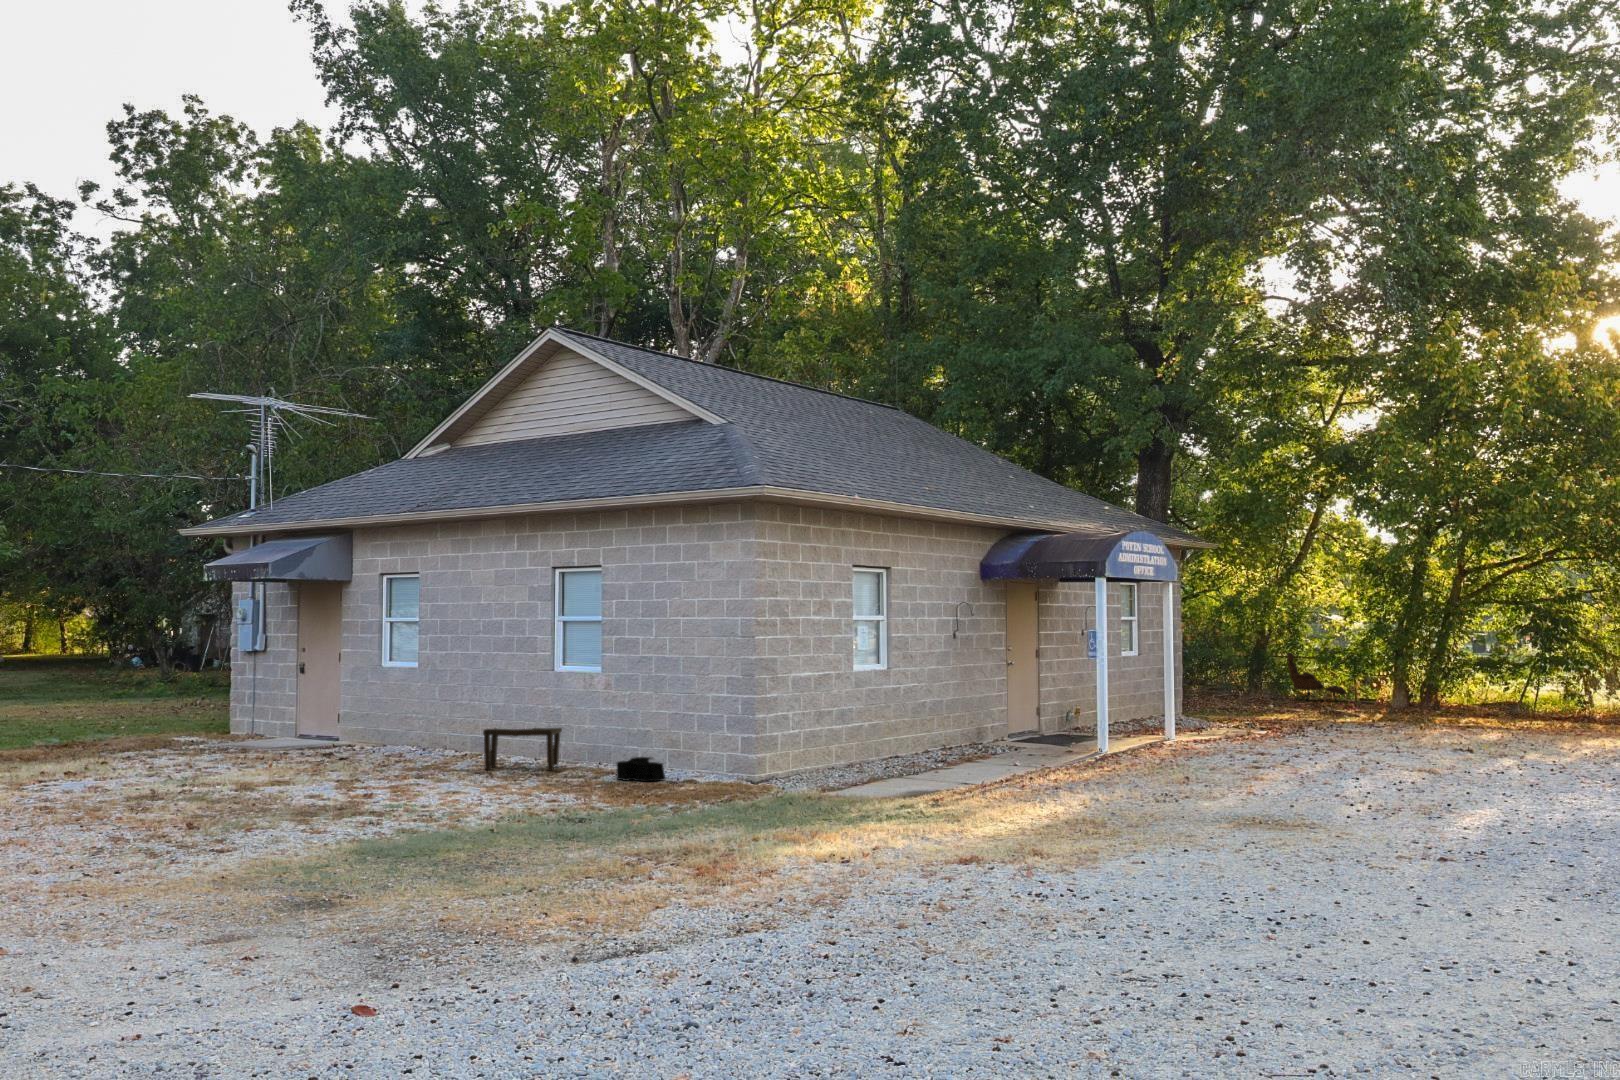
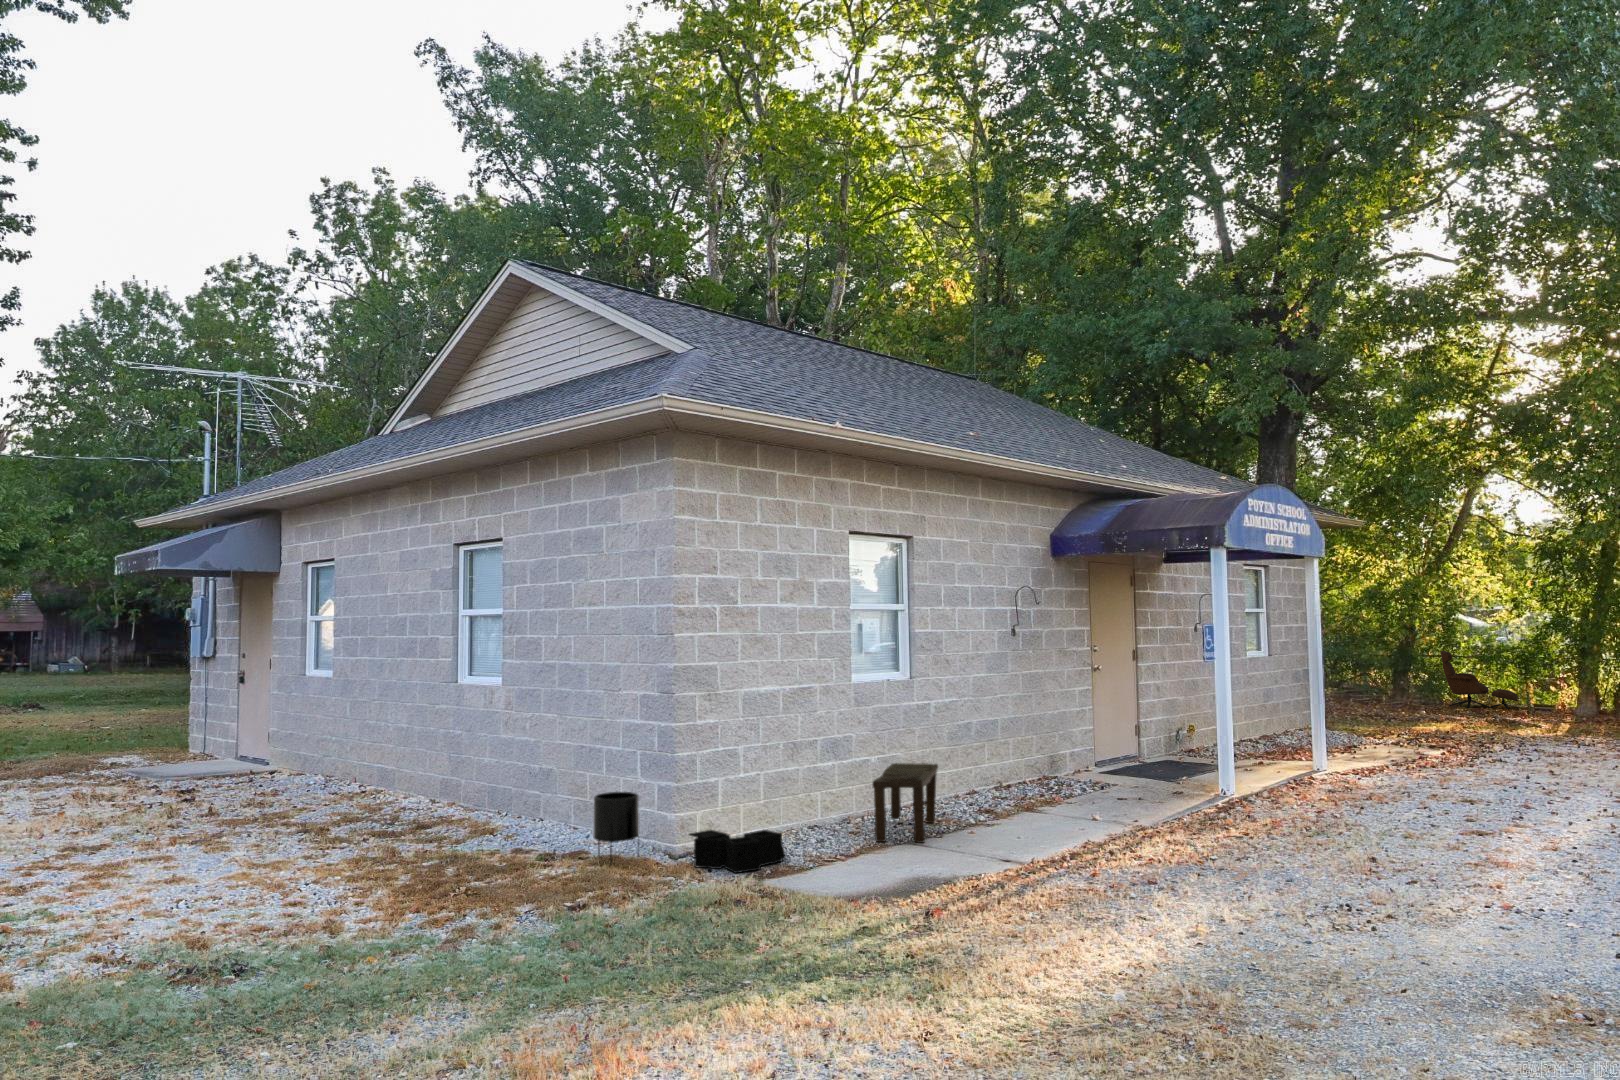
bench: present [483,728,562,771] -> present [872,763,938,843]
planter: none [701,742,730,787] -> present [593,792,639,861]
storage bin: present [617,757,665,782] -> present [689,830,786,873]

